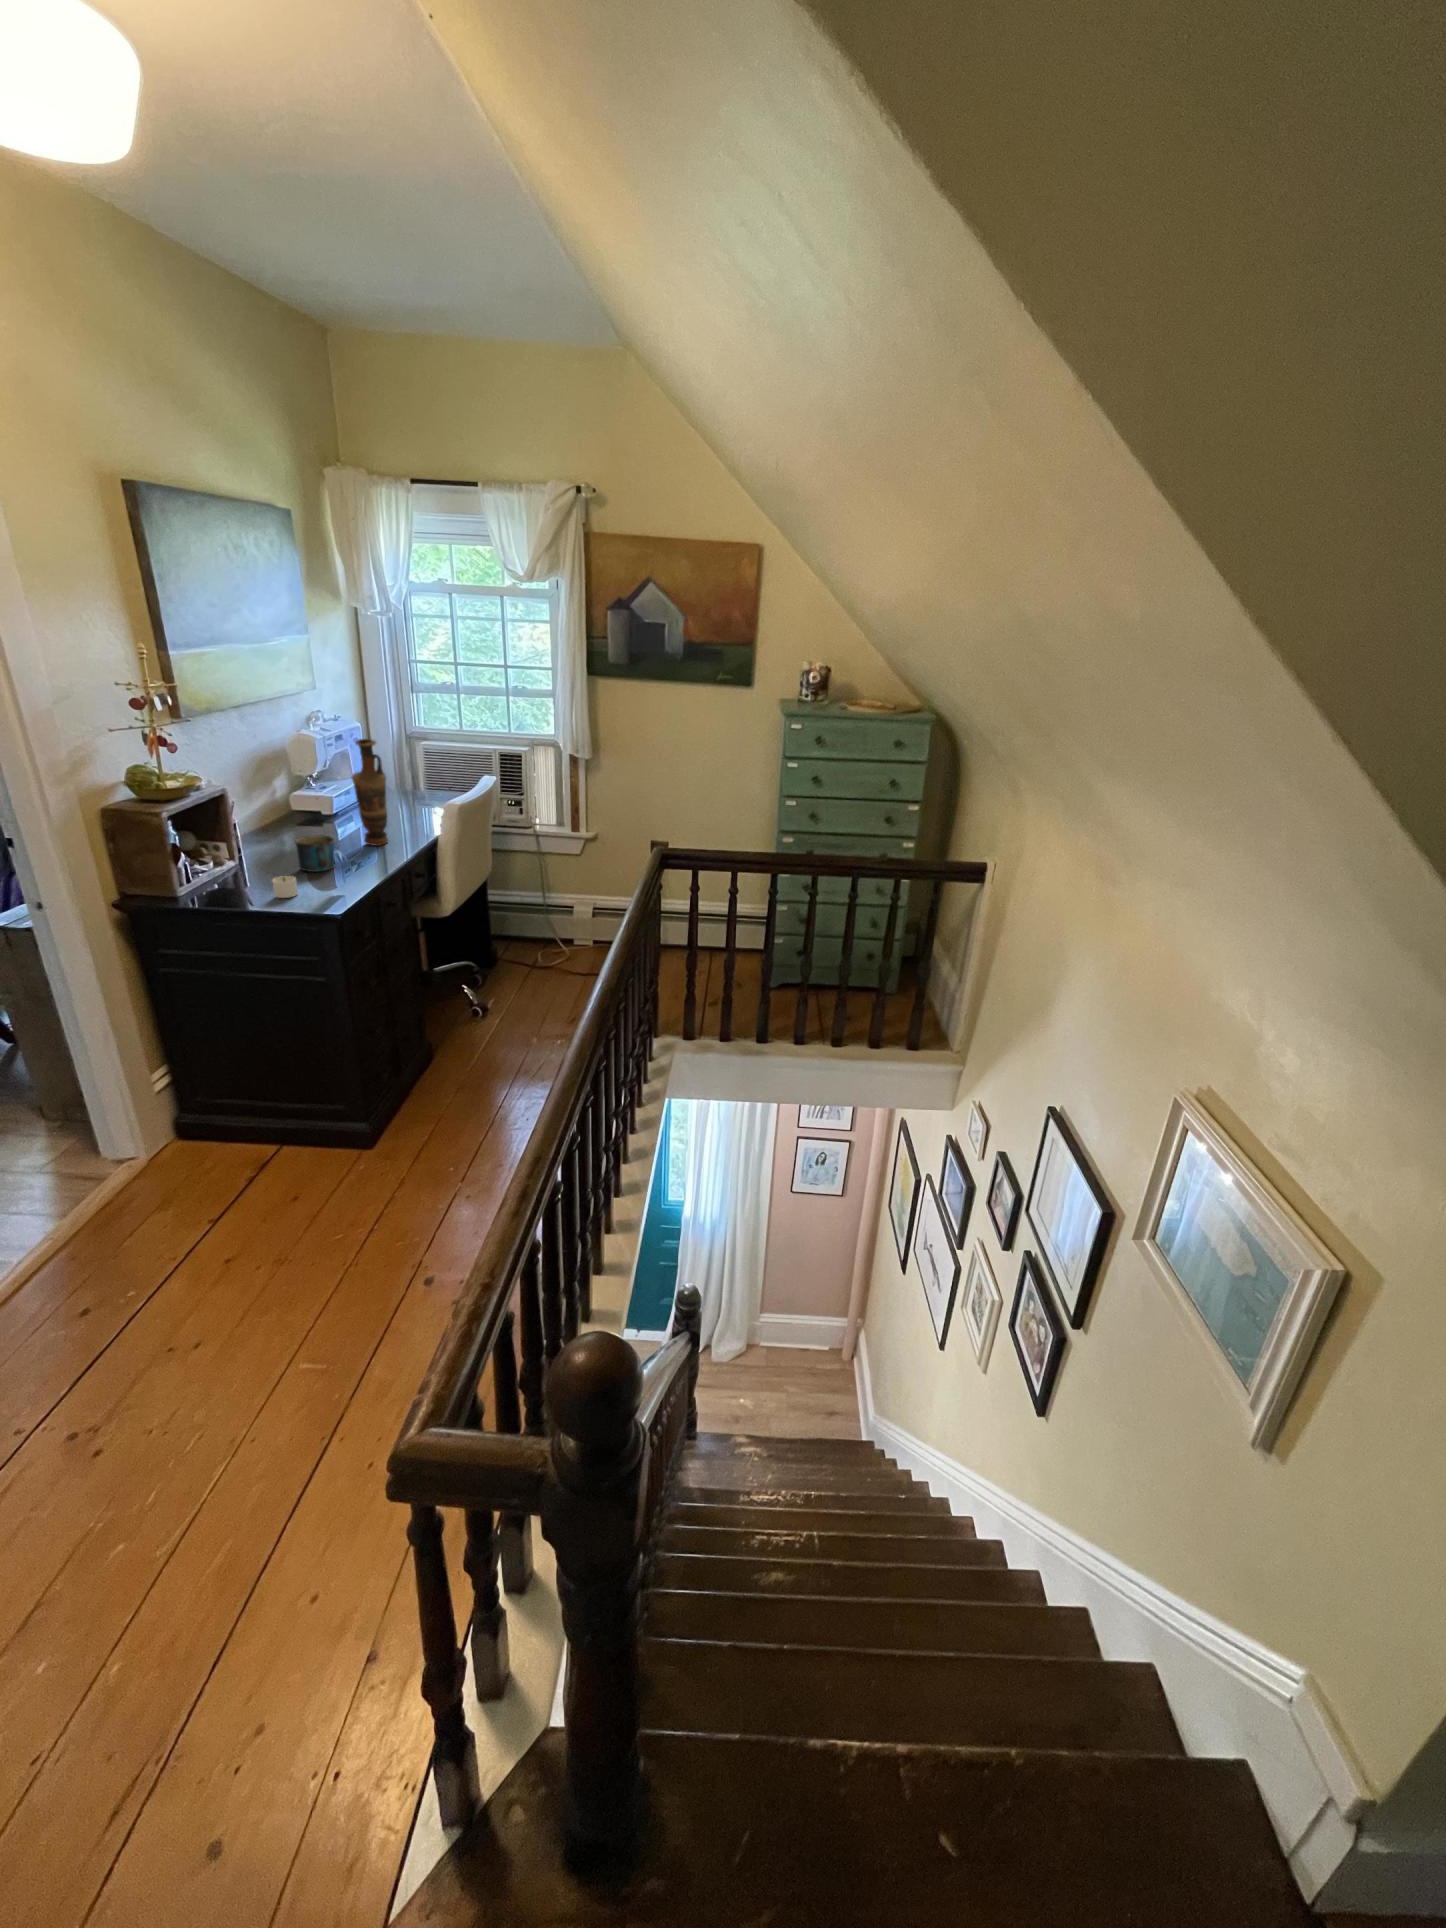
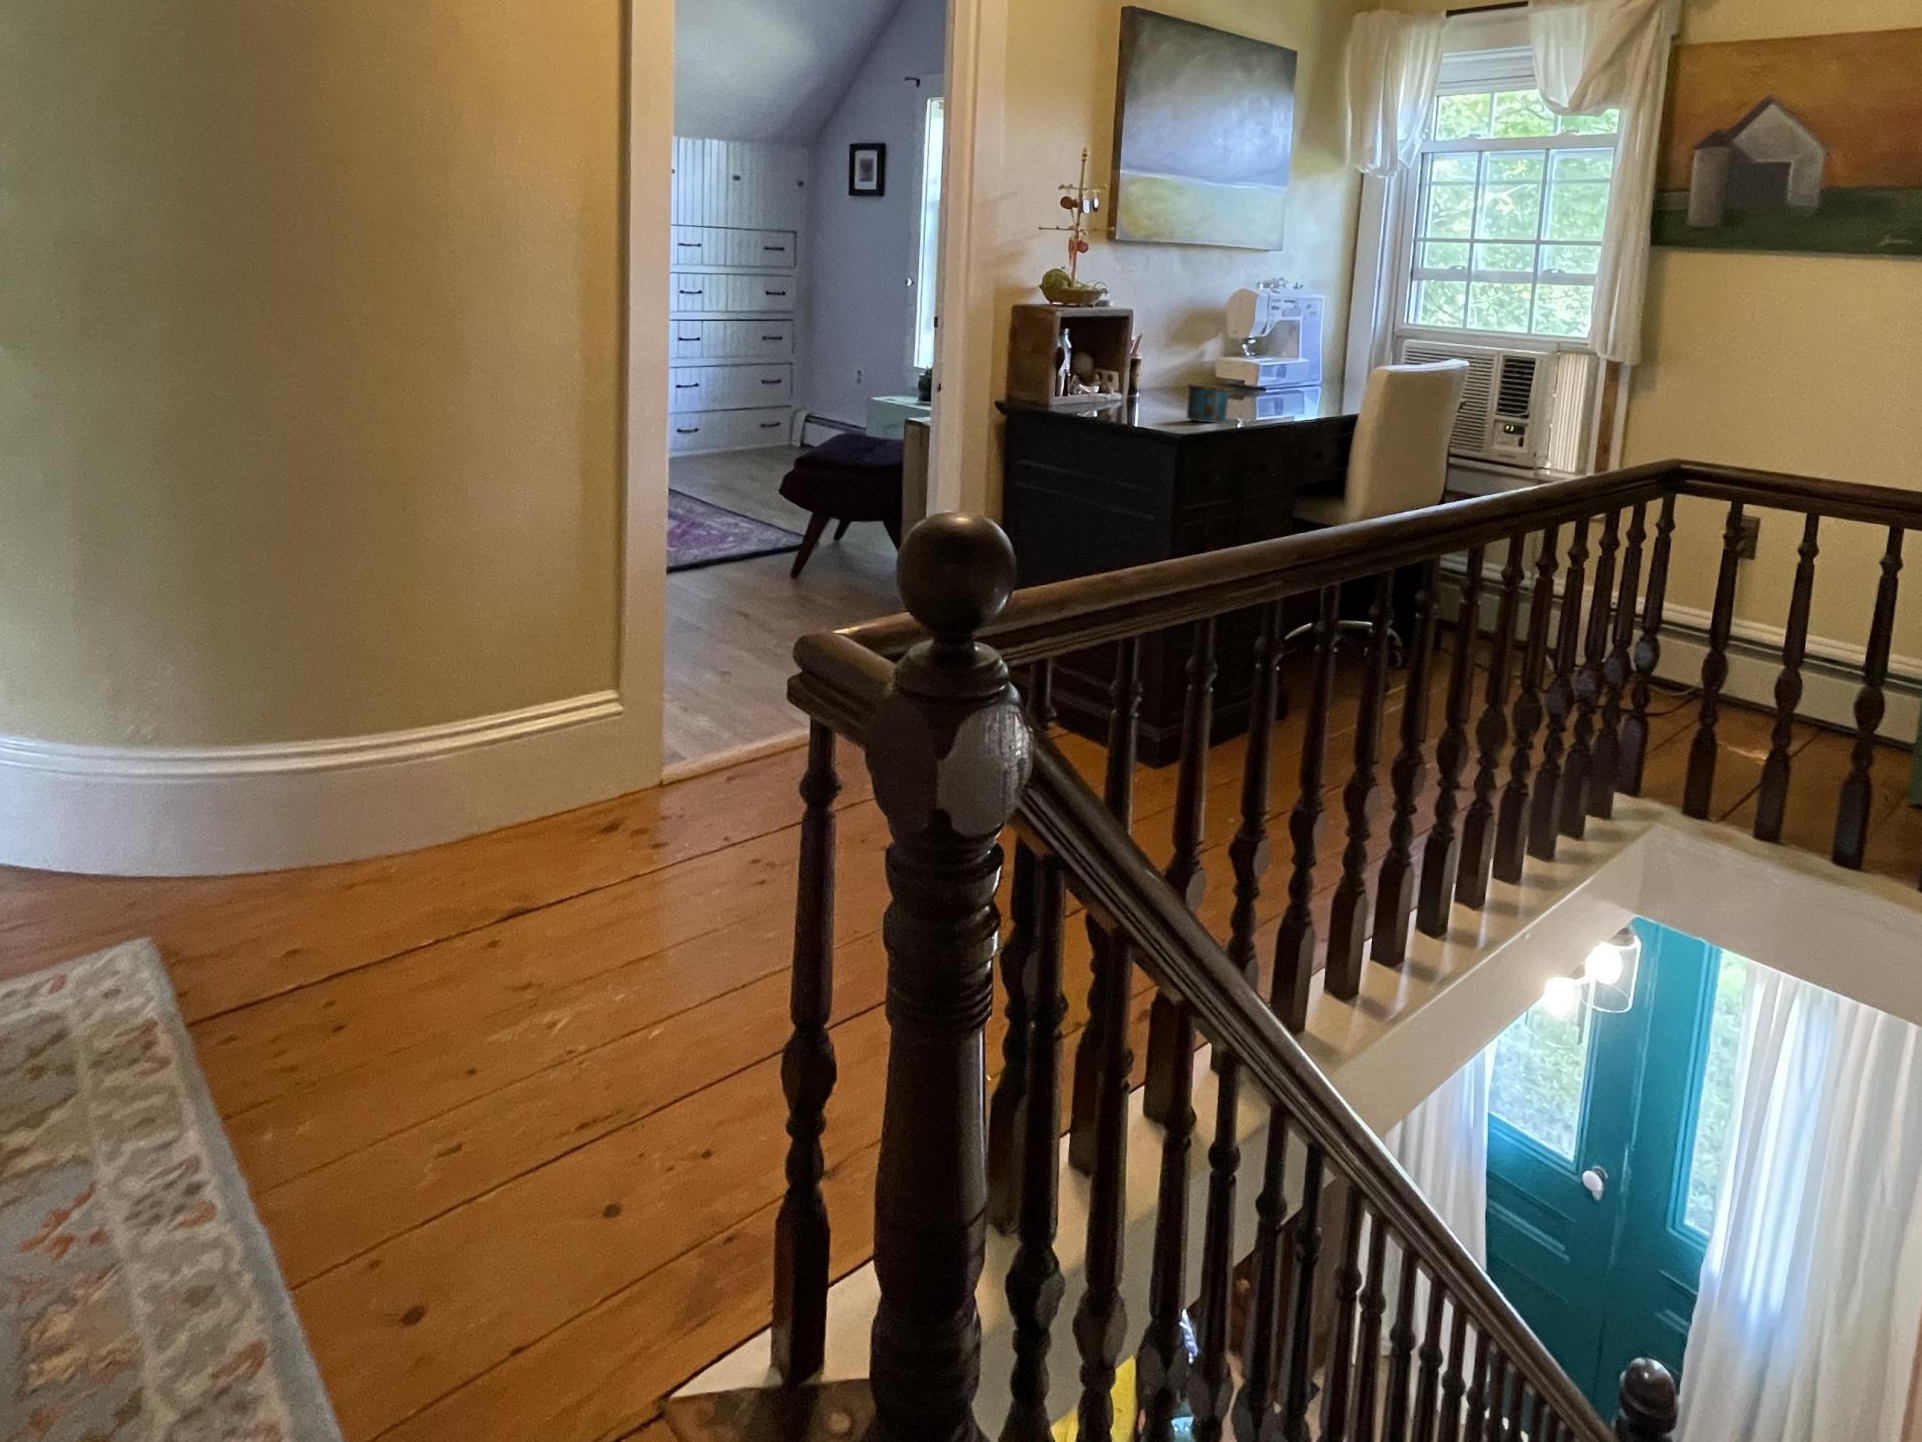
vase: present [352,739,388,846] -> none [1273,280,1313,416]
candle: present [273,876,298,898] -> none [1141,405,1171,432]

